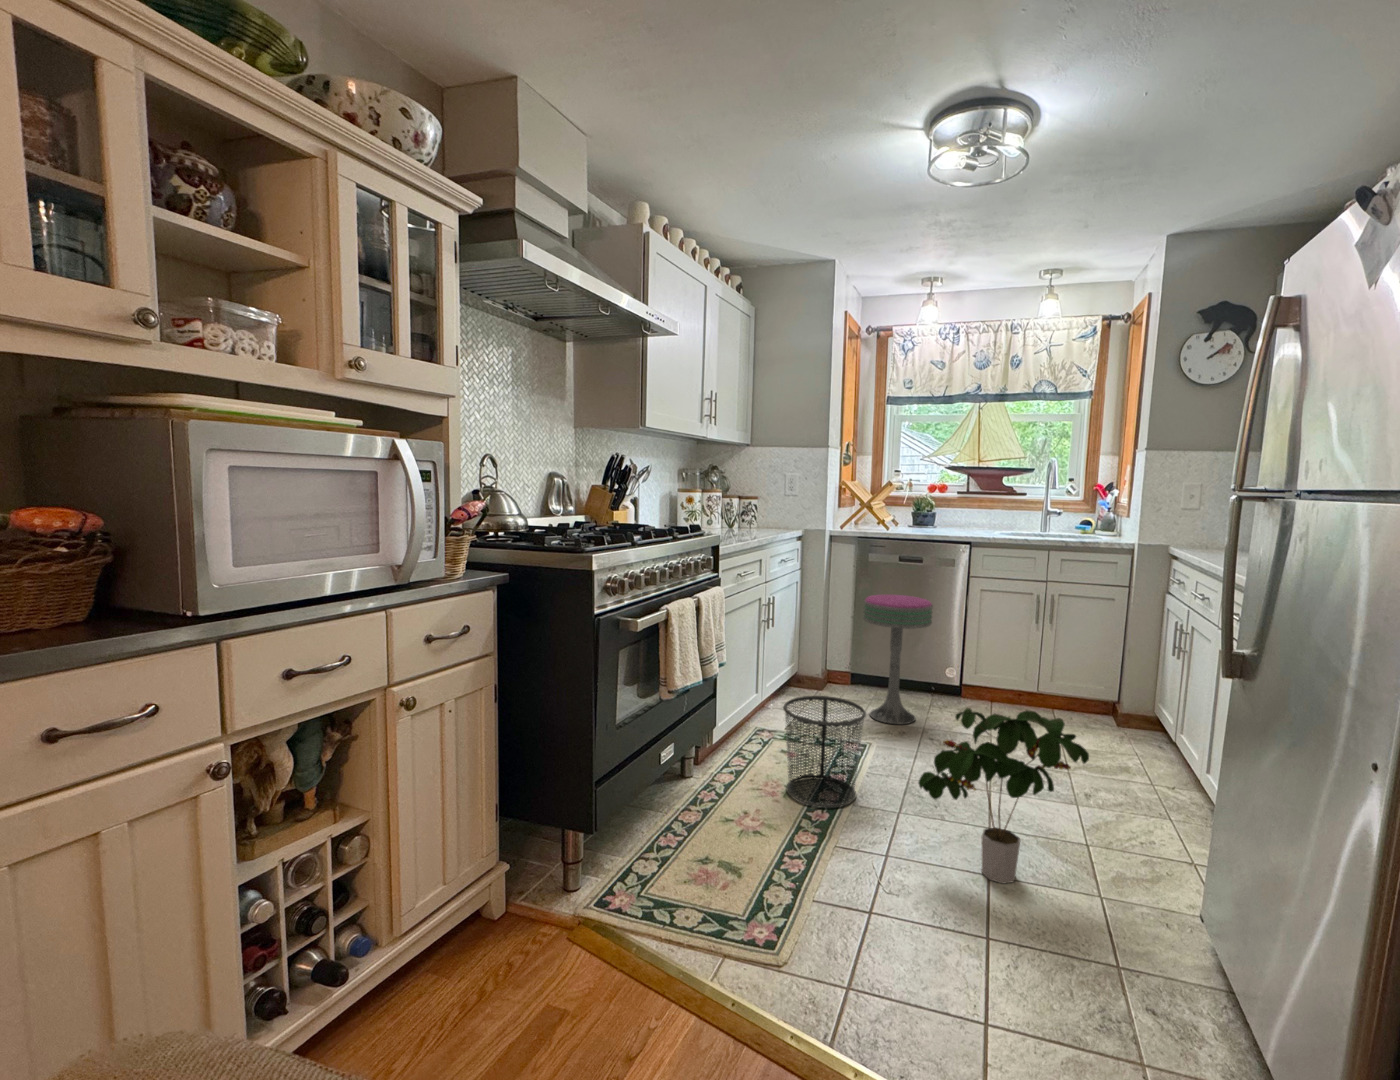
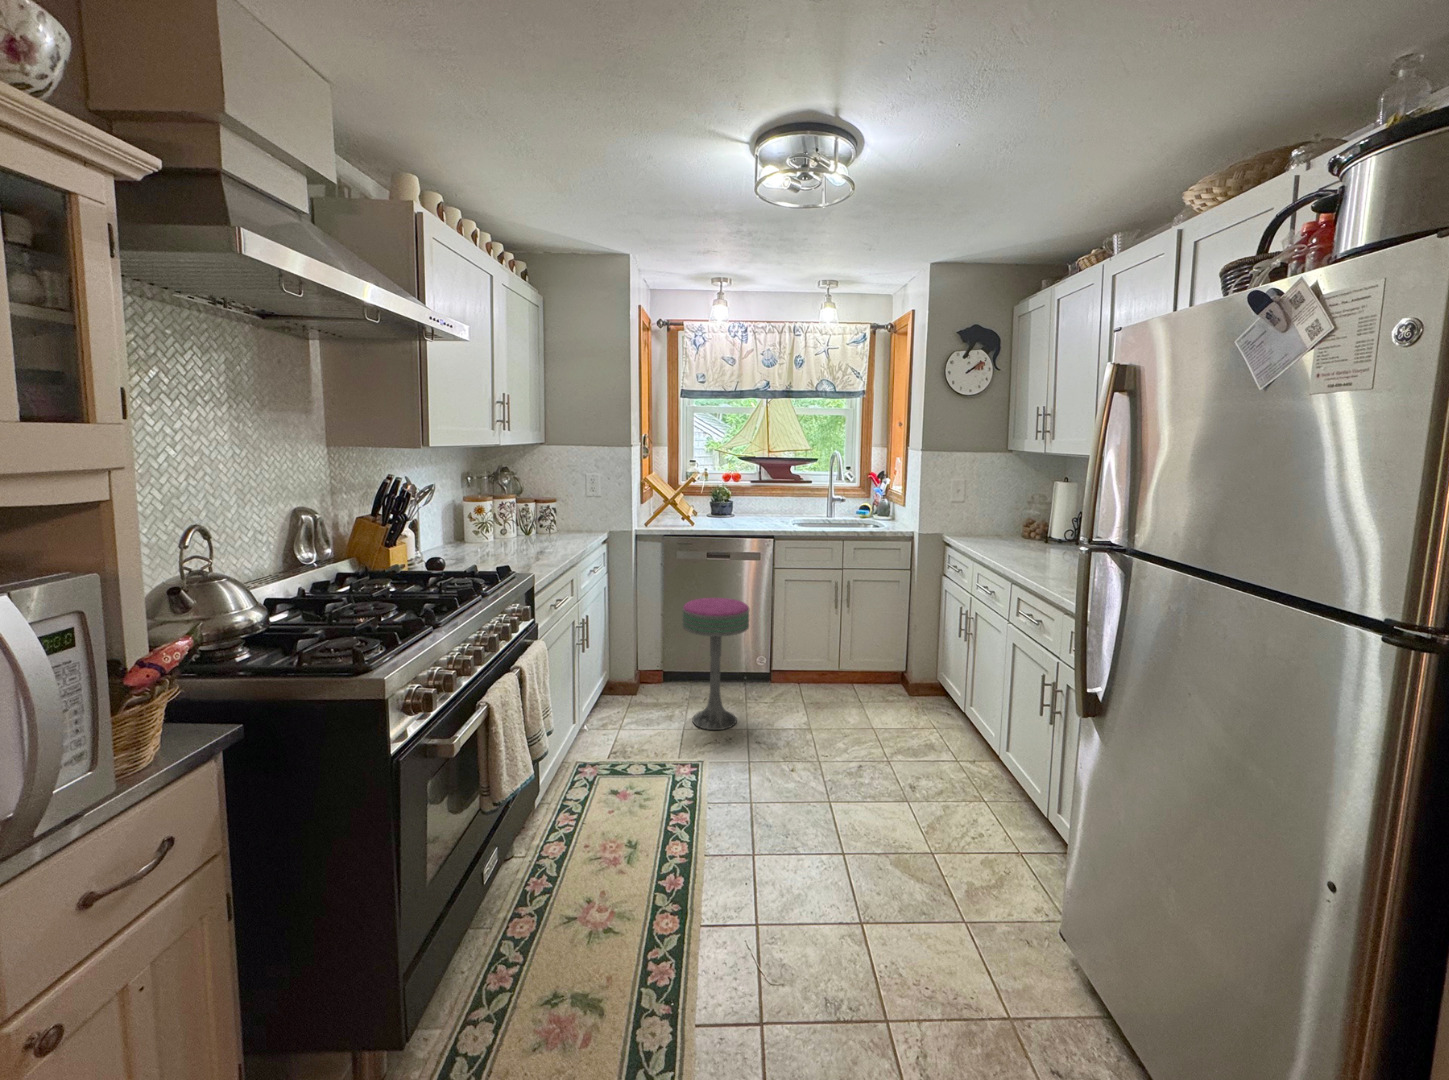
waste bin: present [783,696,866,808] -> none [621,735,713,868]
potted plant: present [918,708,1089,883] -> none [788,747,946,929]

